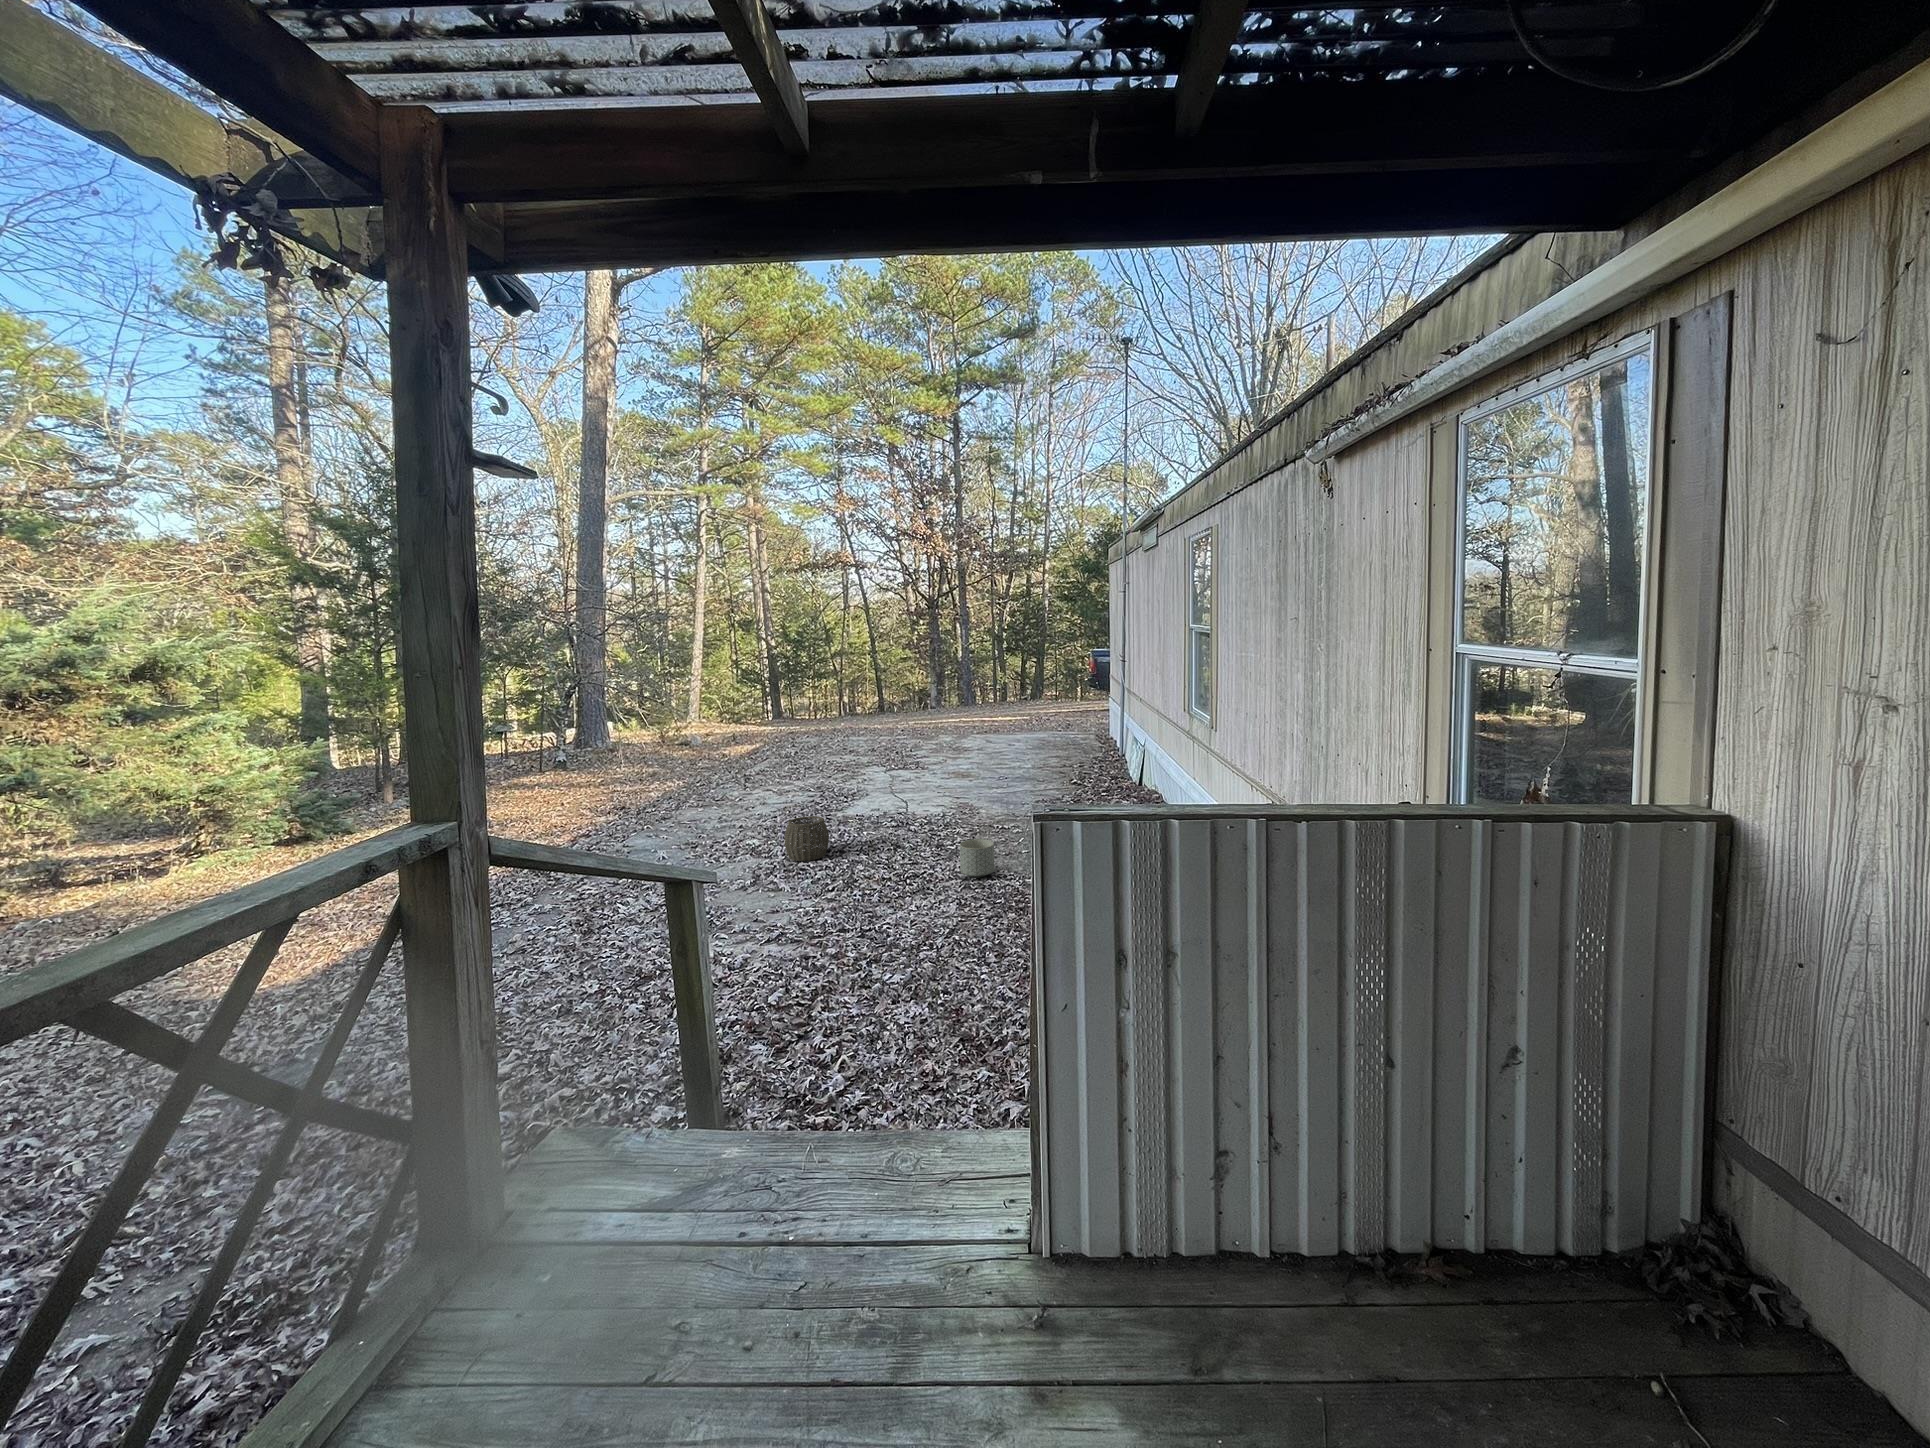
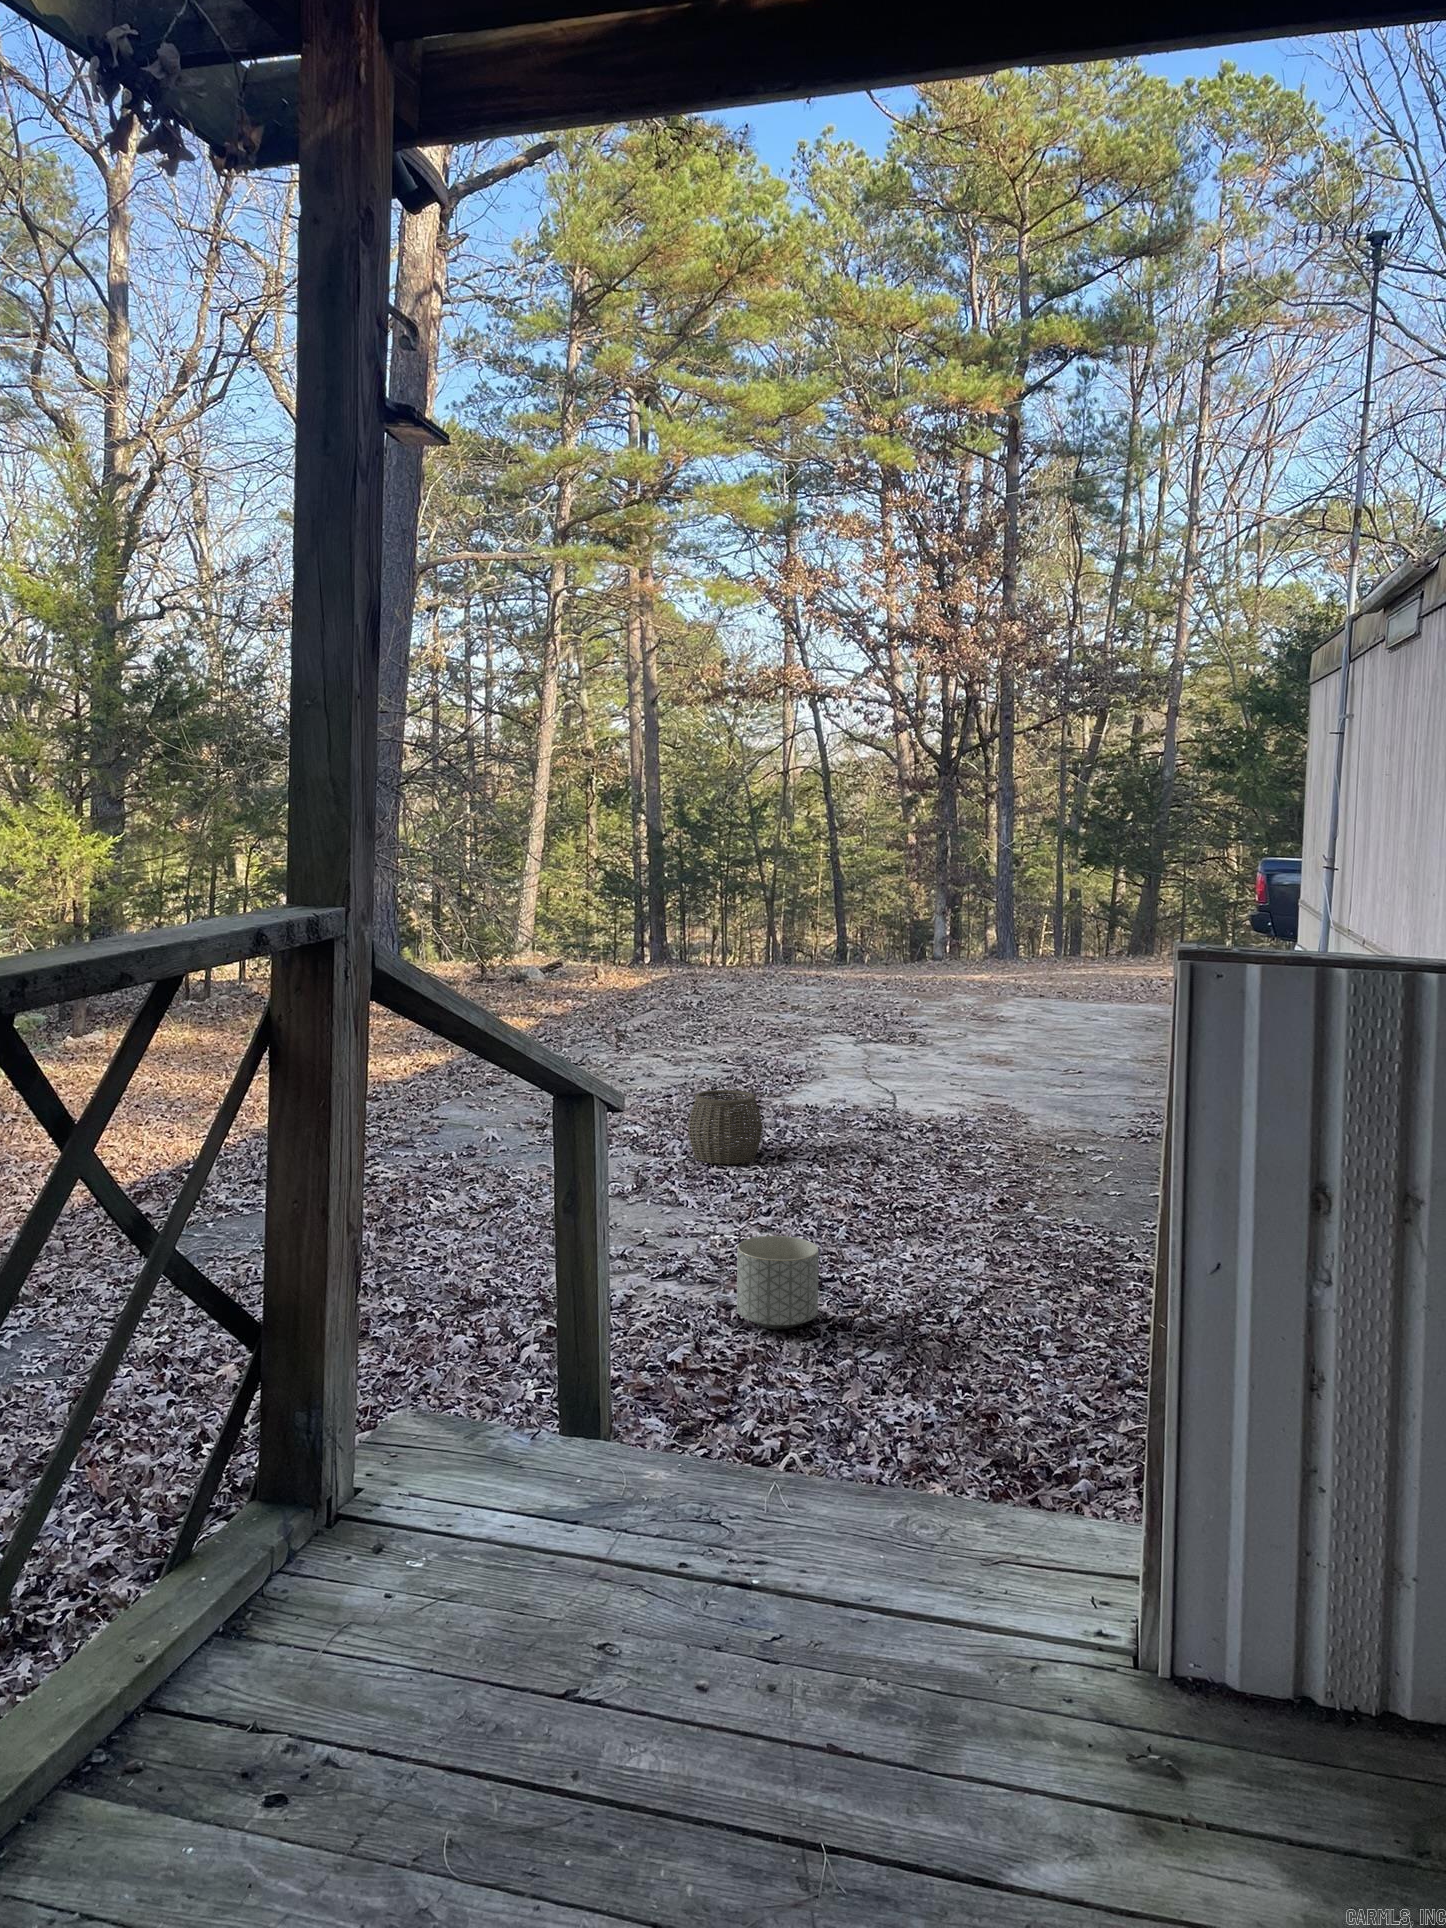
planter: present [960,839,994,878] -> present [737,1236,819,1330]

